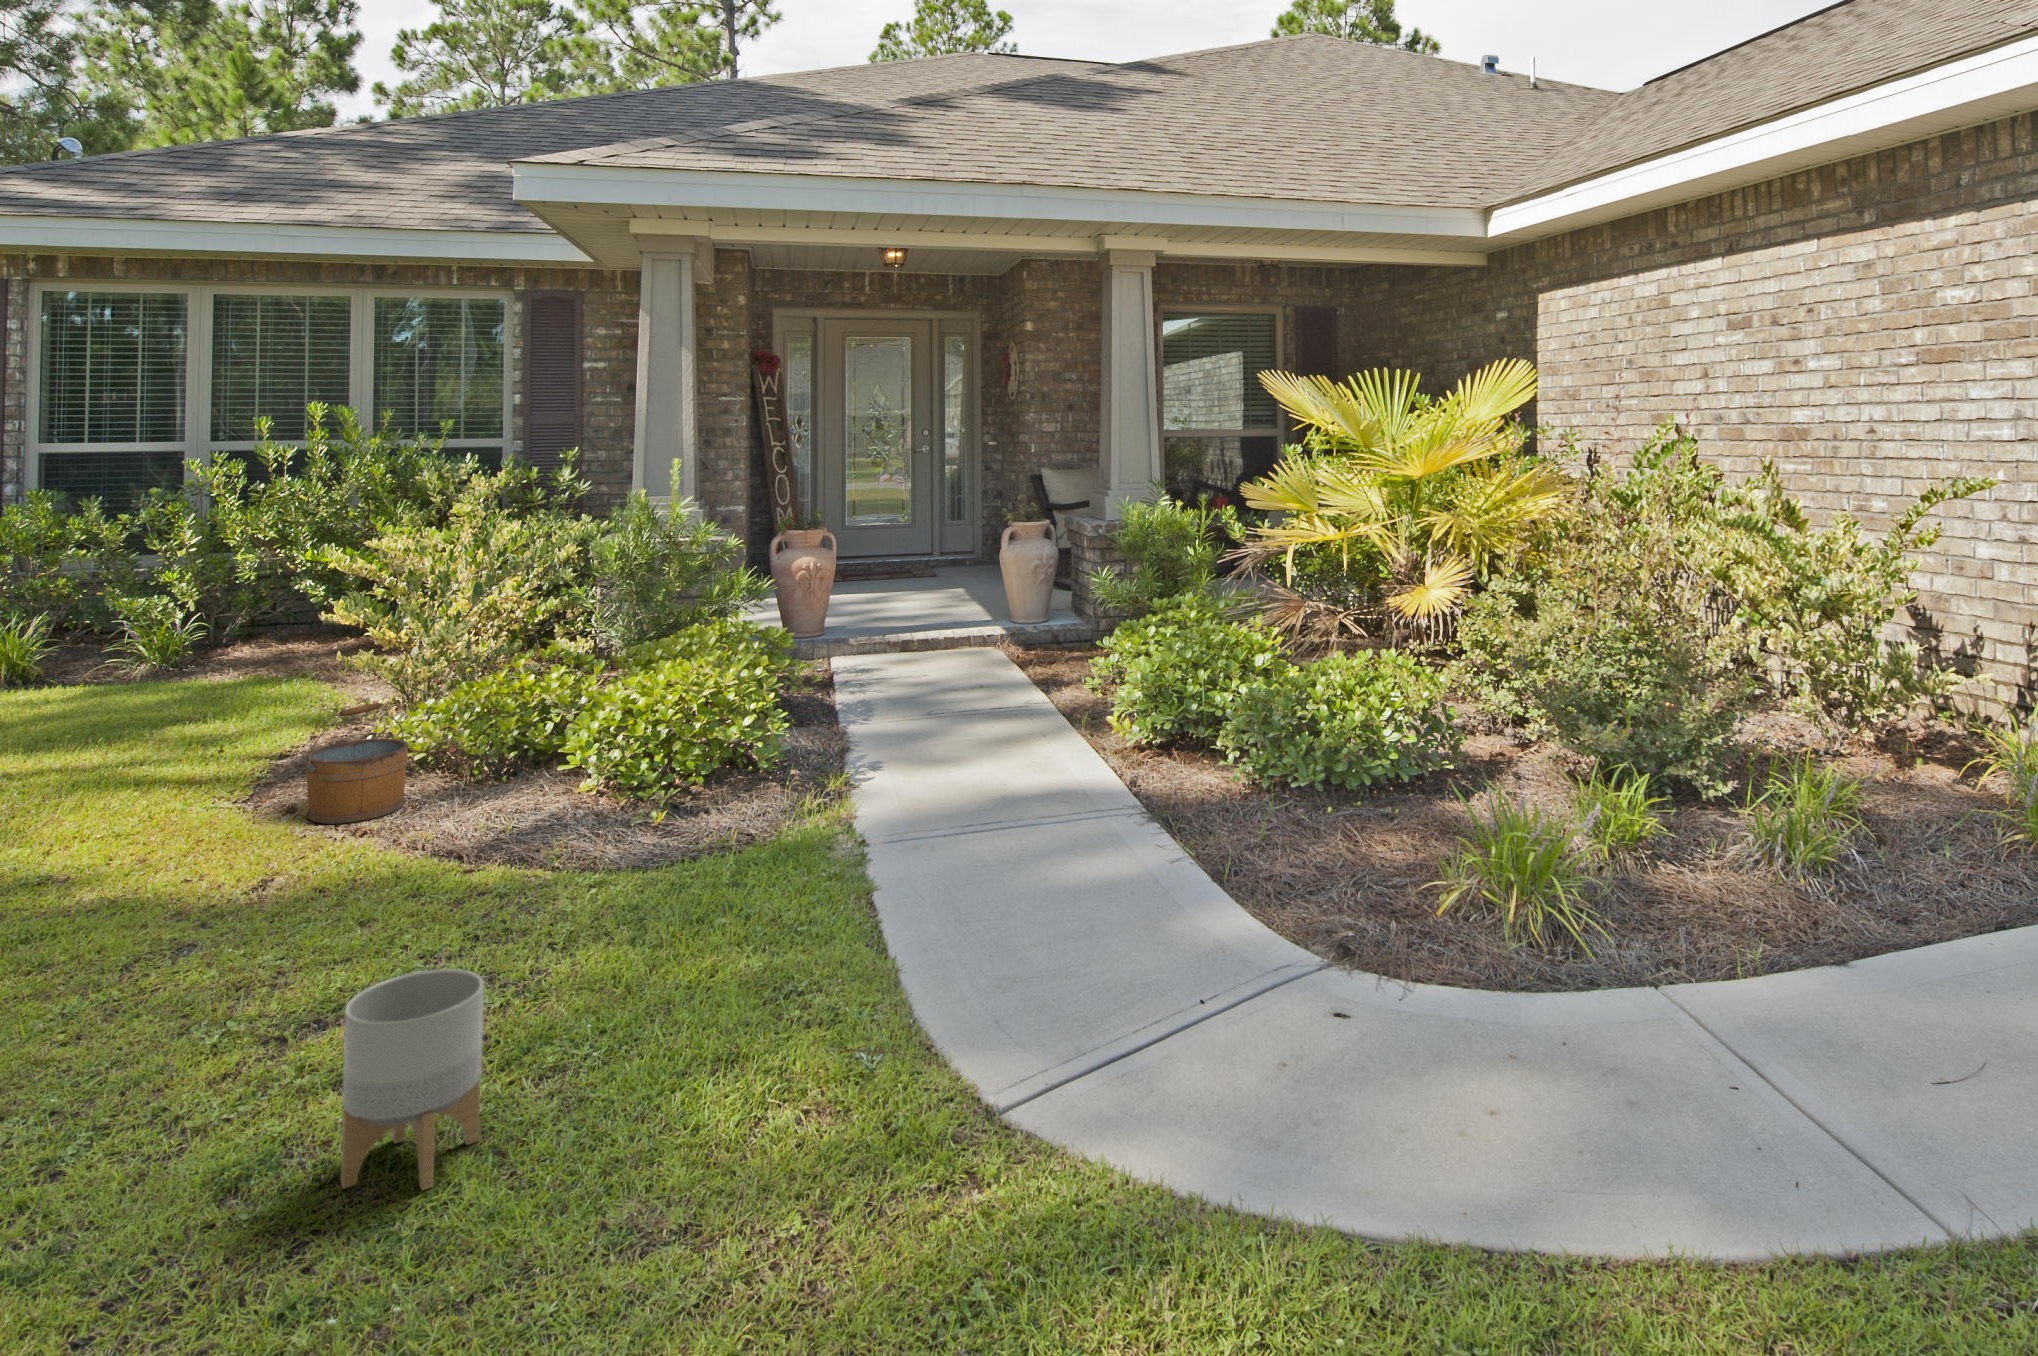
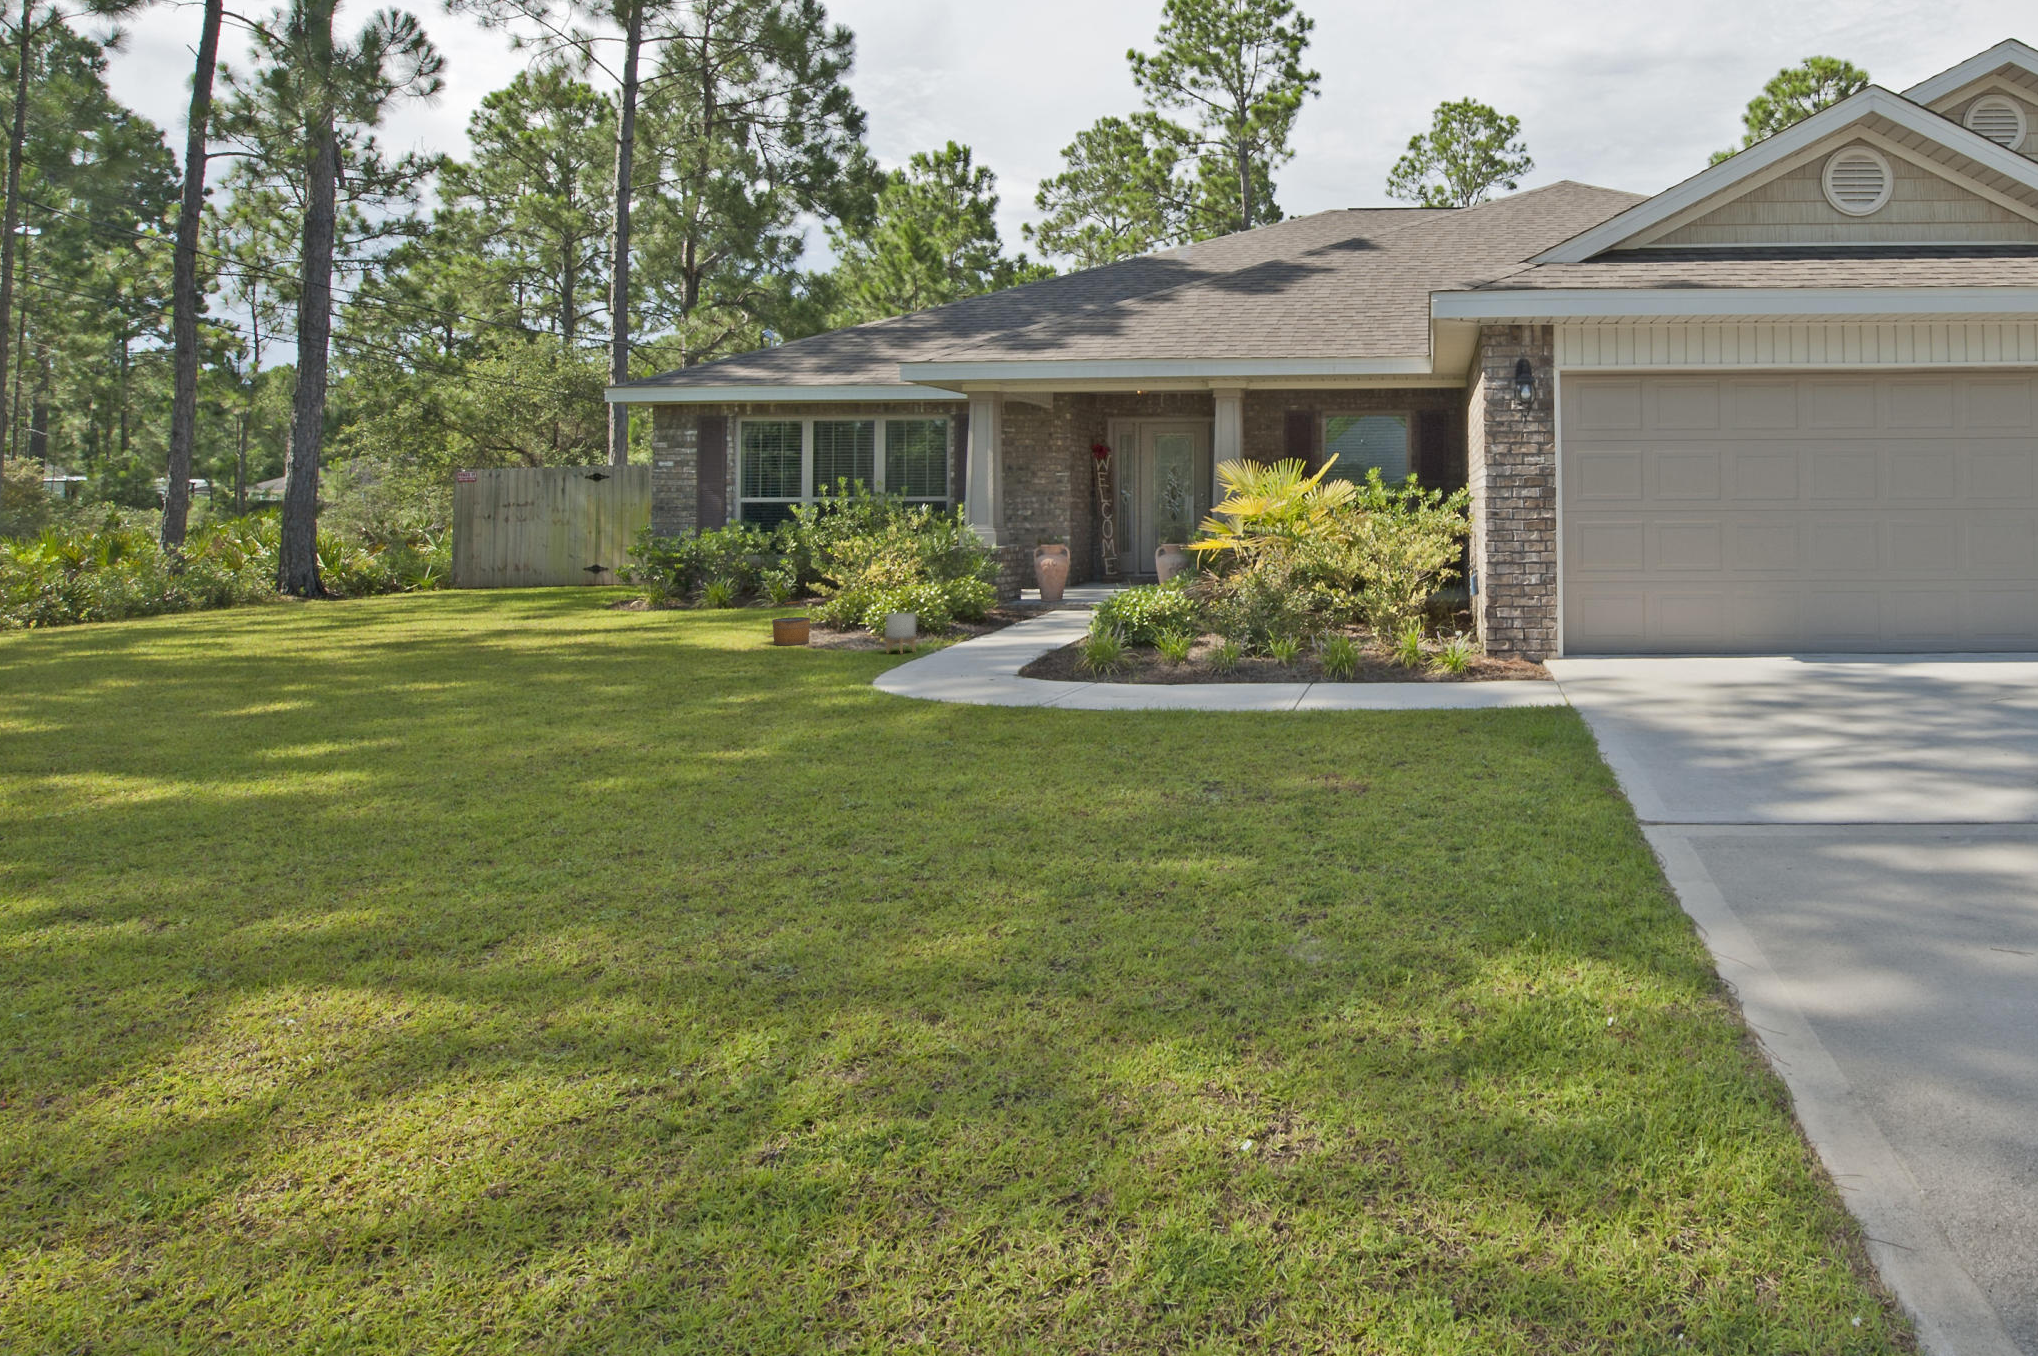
planter: present [341,969,483,1190] -> present [886,613,916,653]

